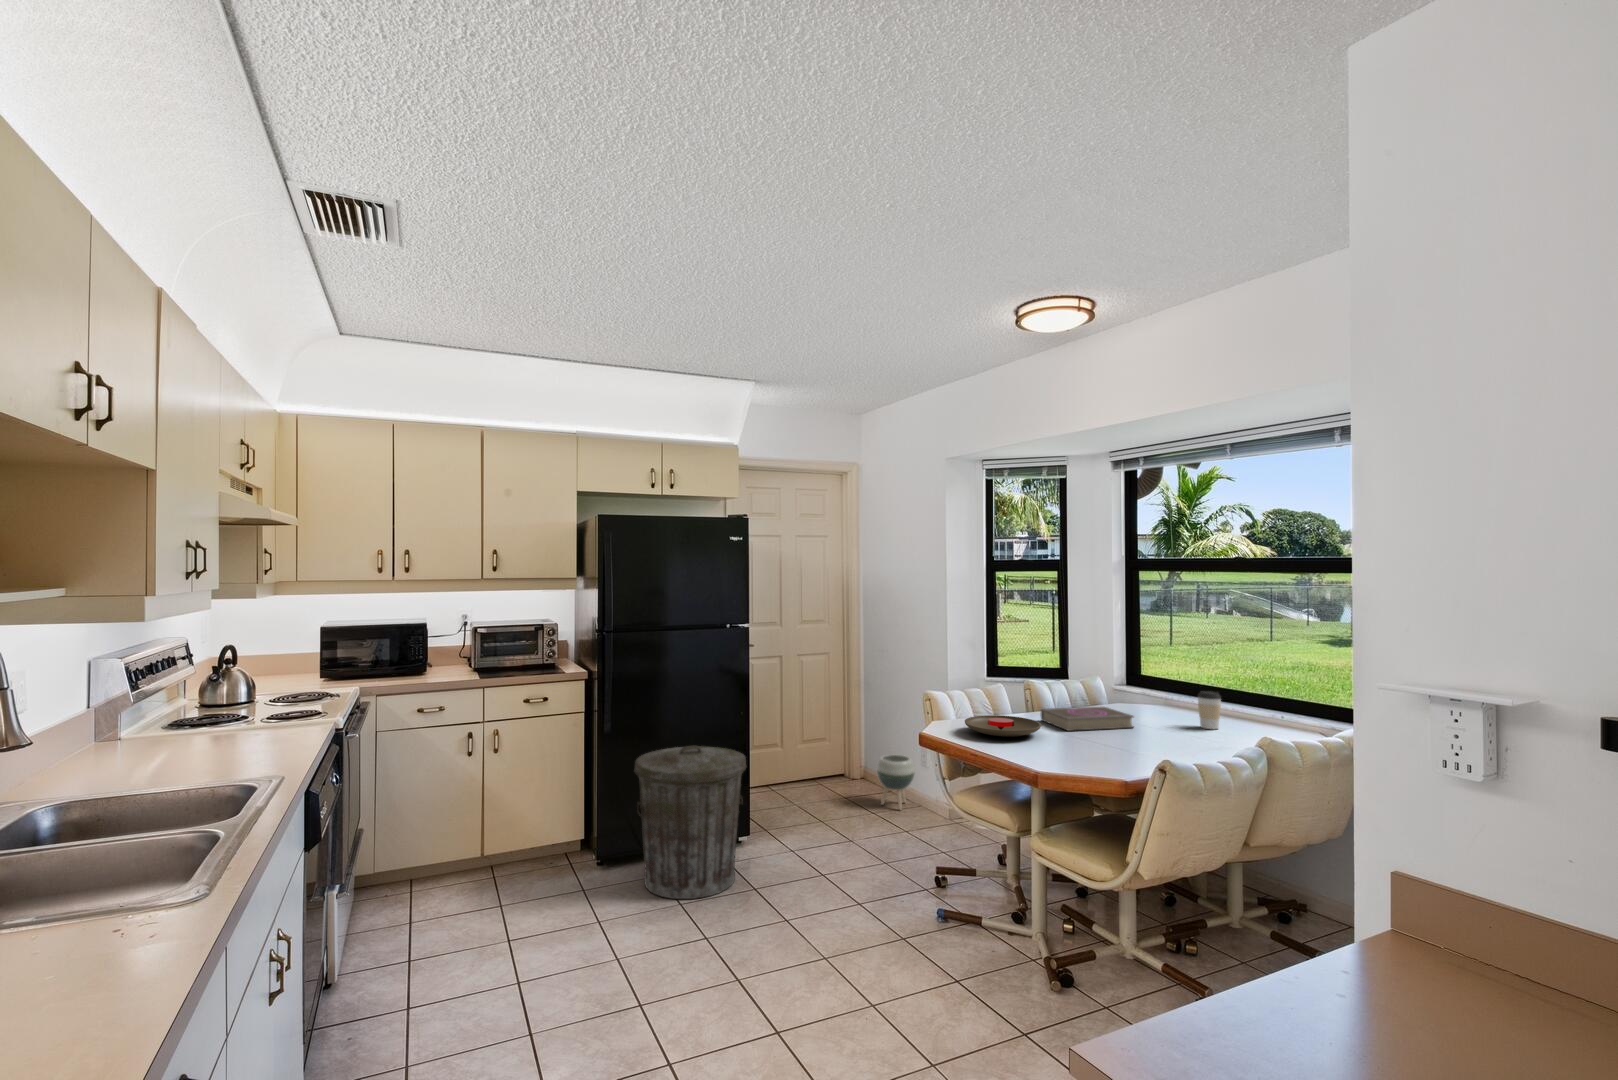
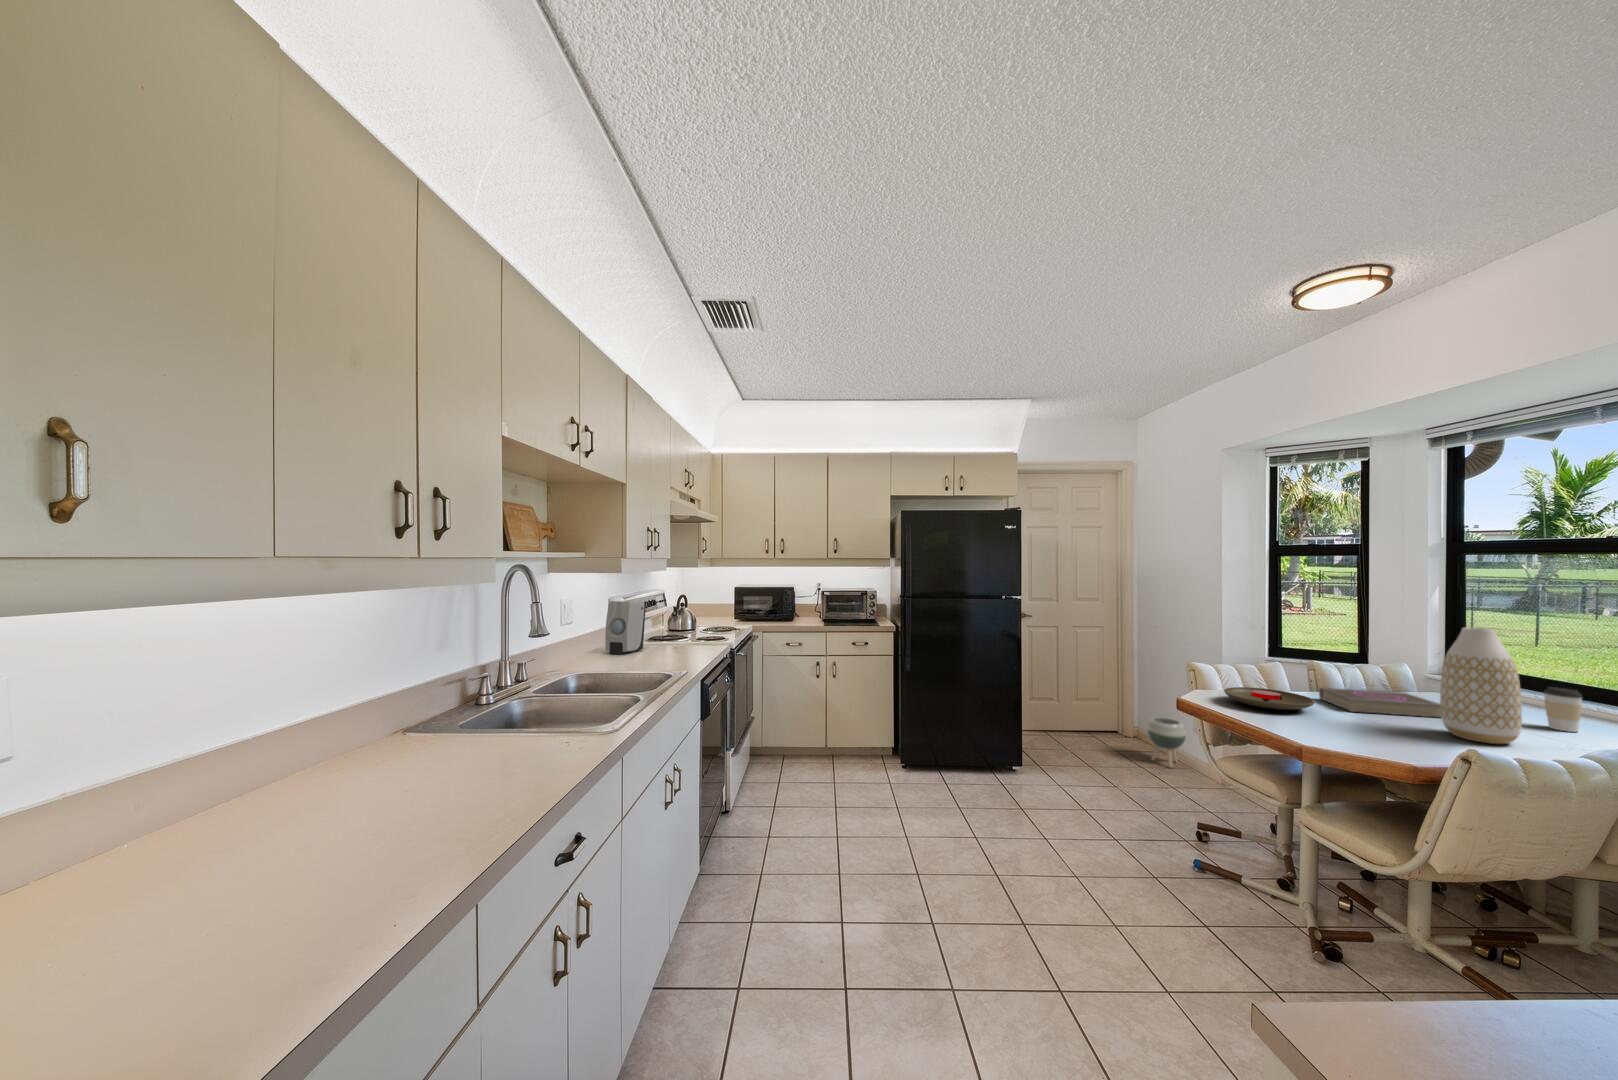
vase: none [1136,643,1189,749] -> present [1440,628,1522,744]
soap dispenser: none [86,669,172,765] -> present [605,601,646,655]
trash can: present [634,746,747,899] -> none [928,687,1017,805]

